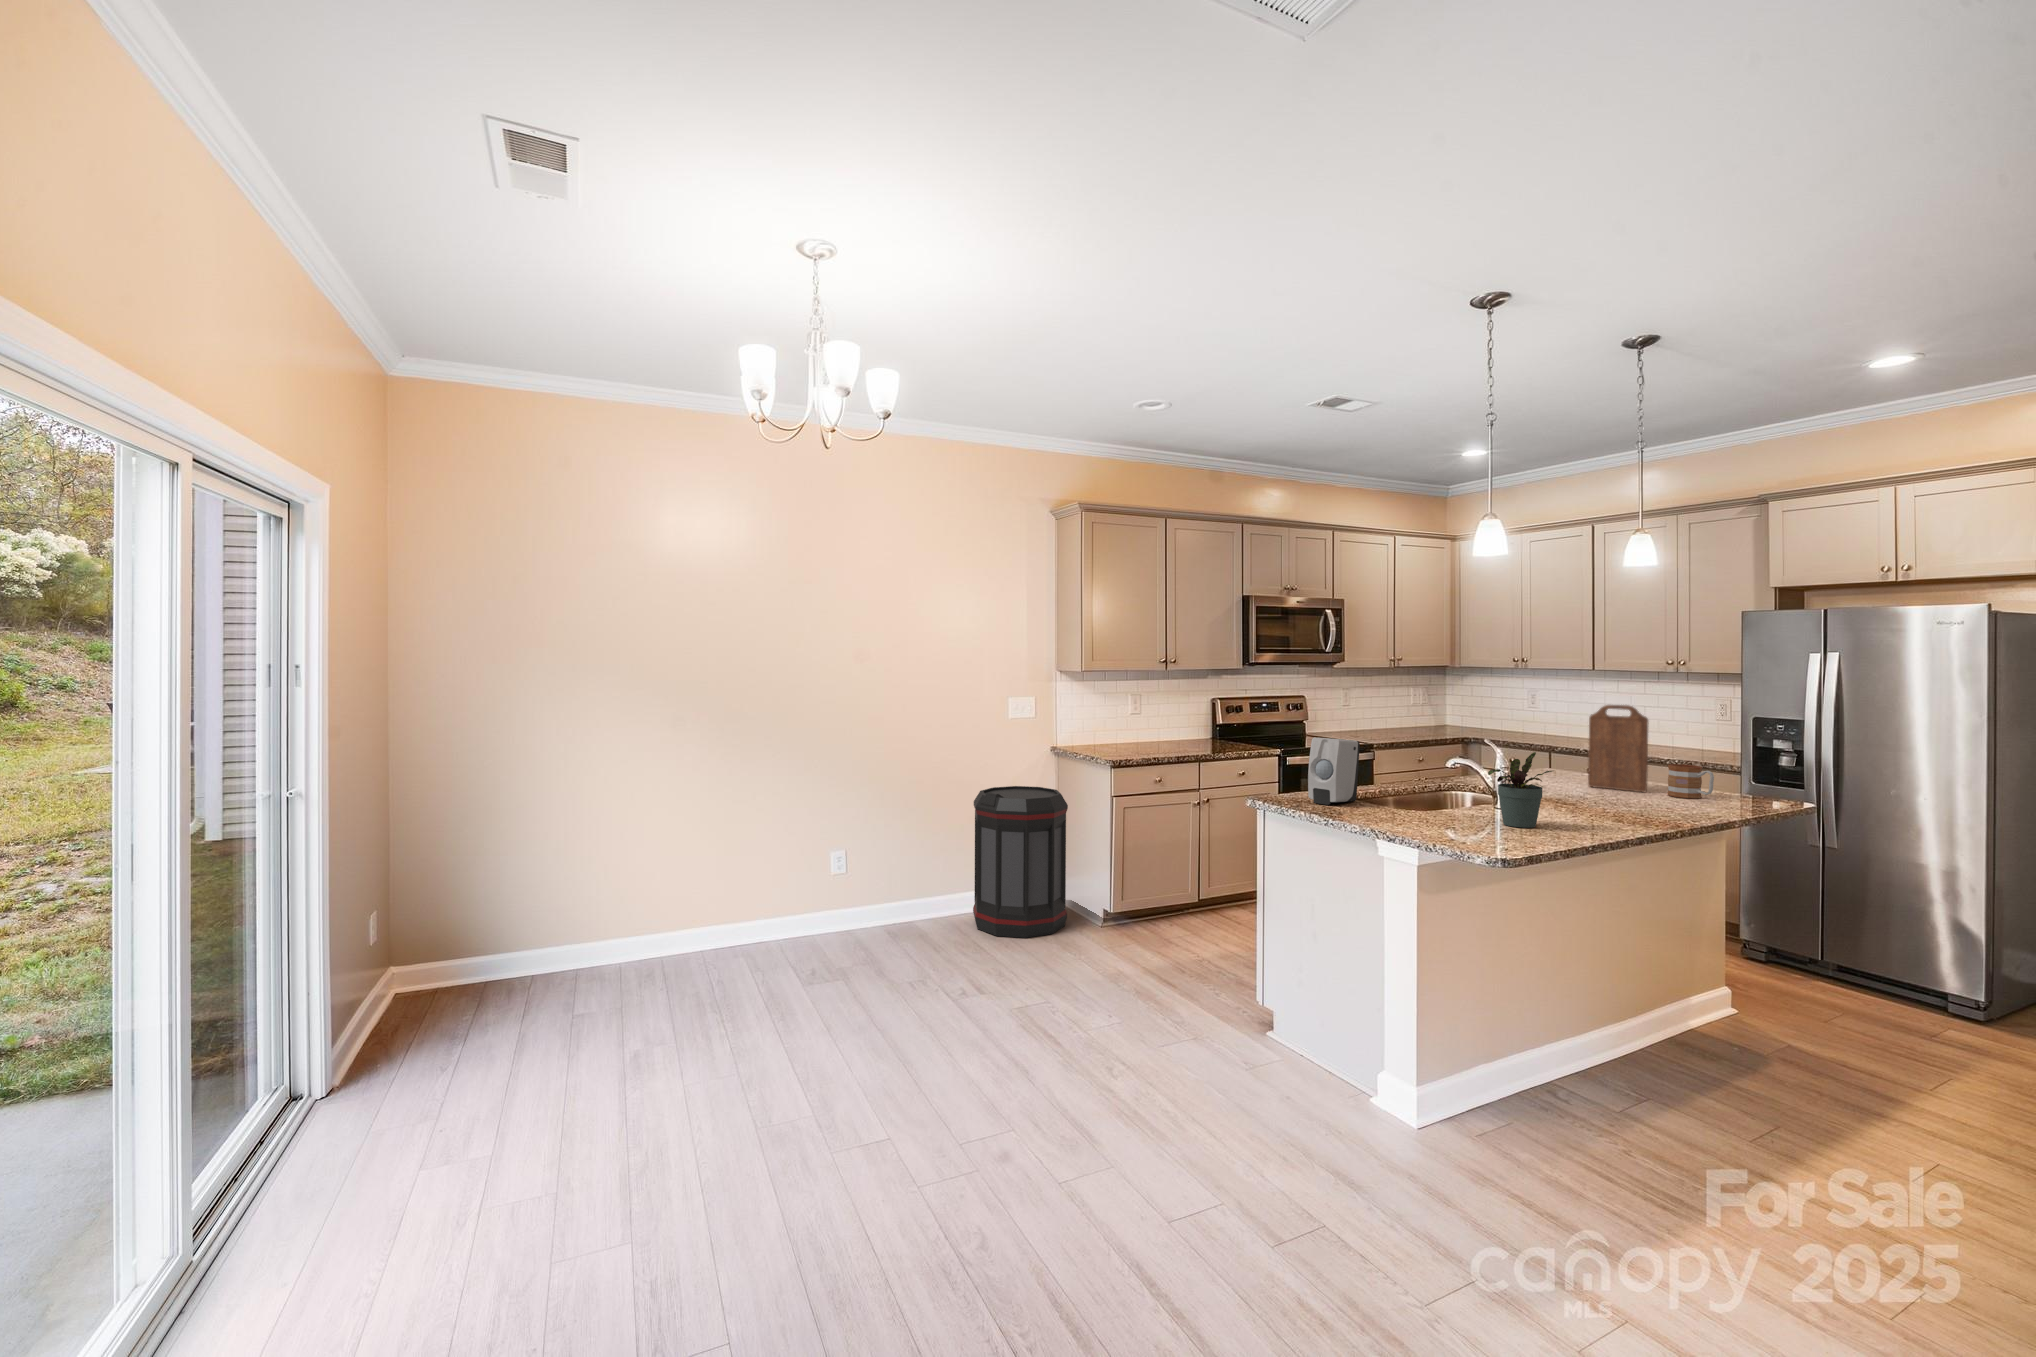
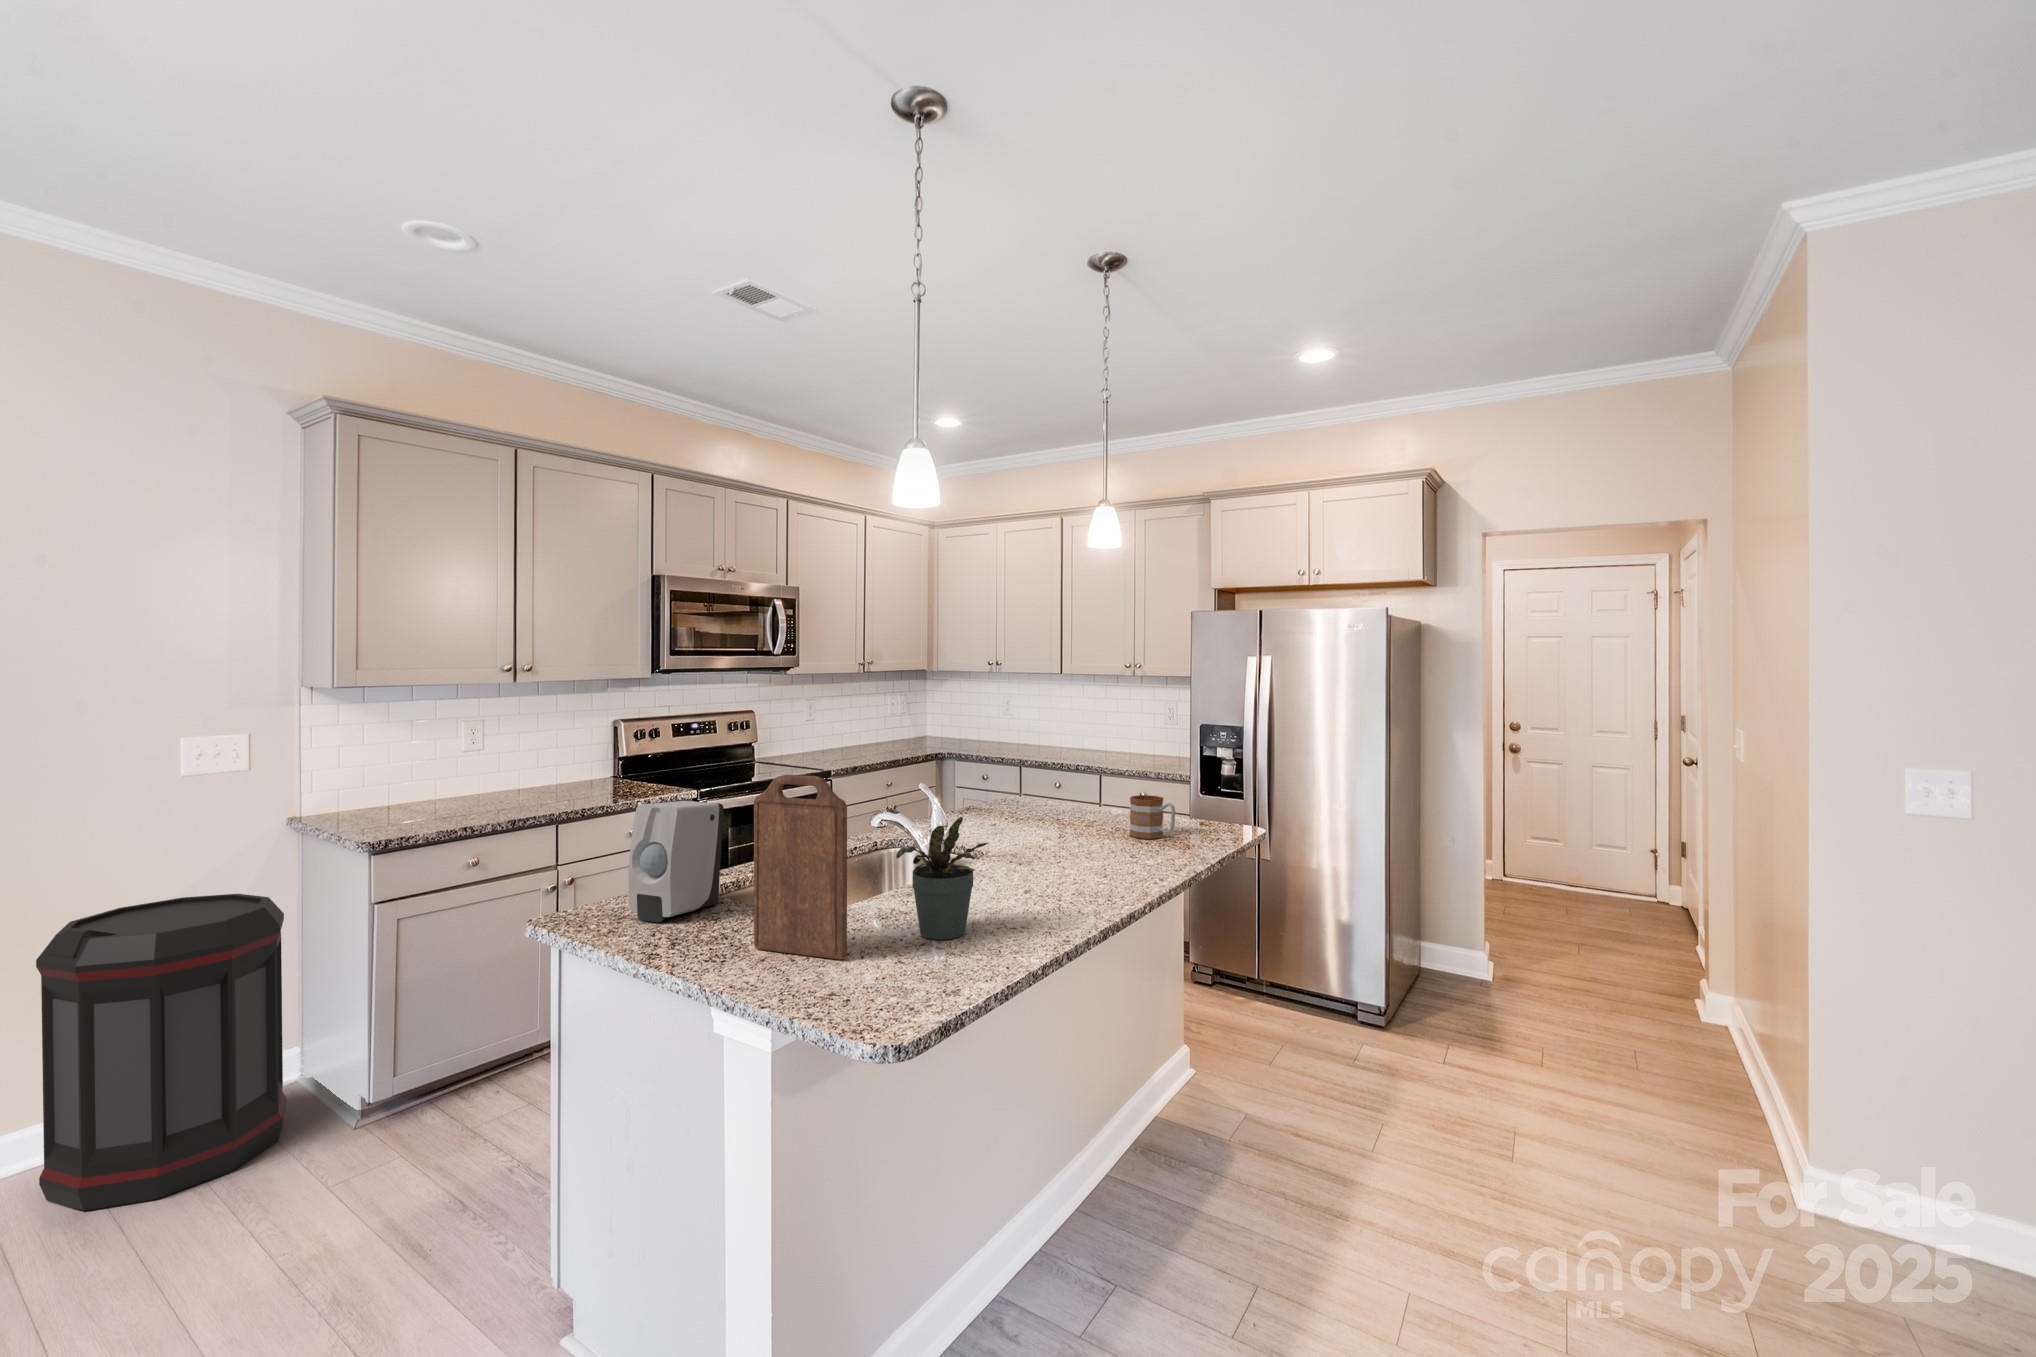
cutting board: present [1588,705,1649,792] -> present [754,775,847,960]

